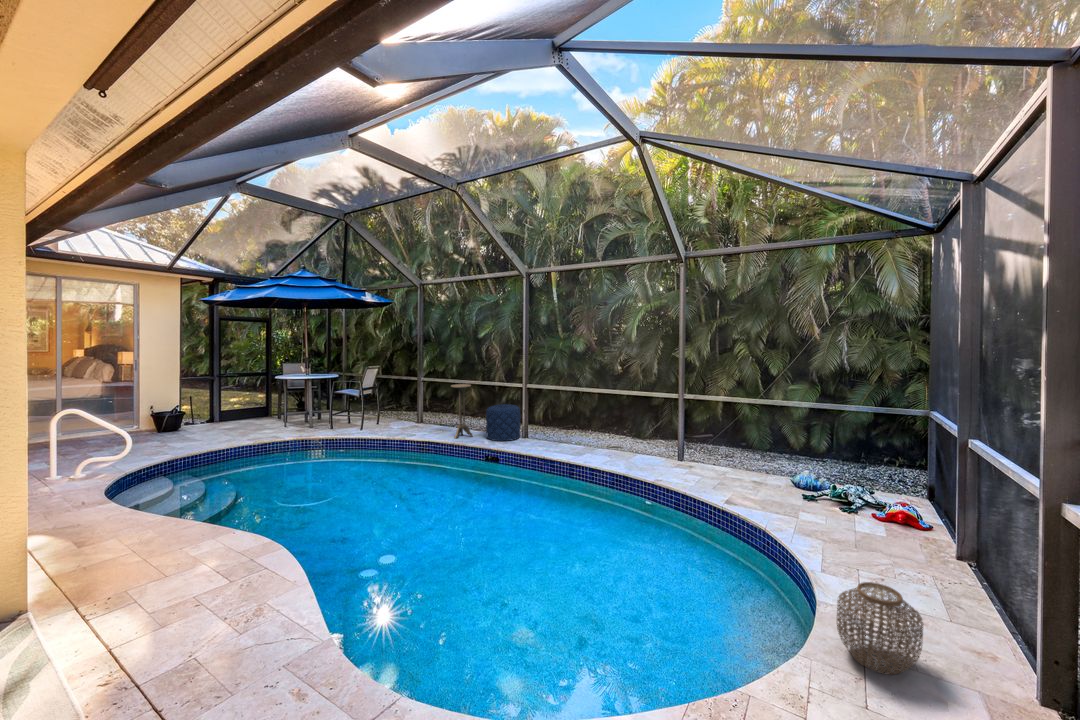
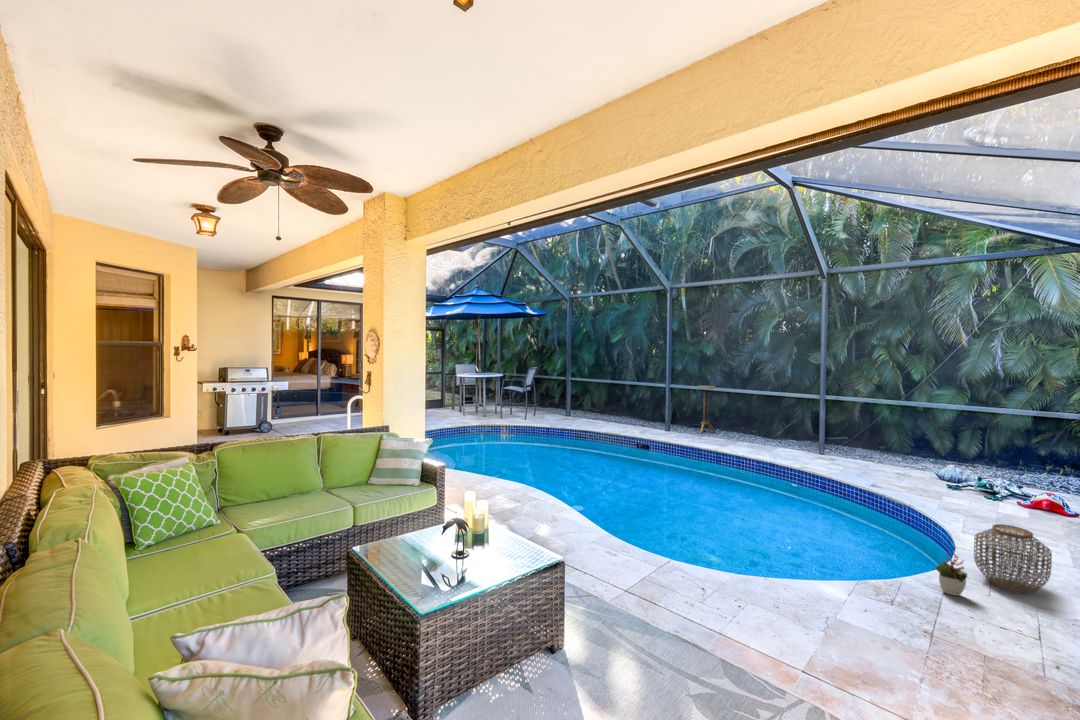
side table: present [451,384,473,438] -> present [699,386,715,433]
pouf: present [486,404,521,441] -> none [633,402,664,433]
decorative plant: none [795,635,832,694] -> present [935,554,967,596]

